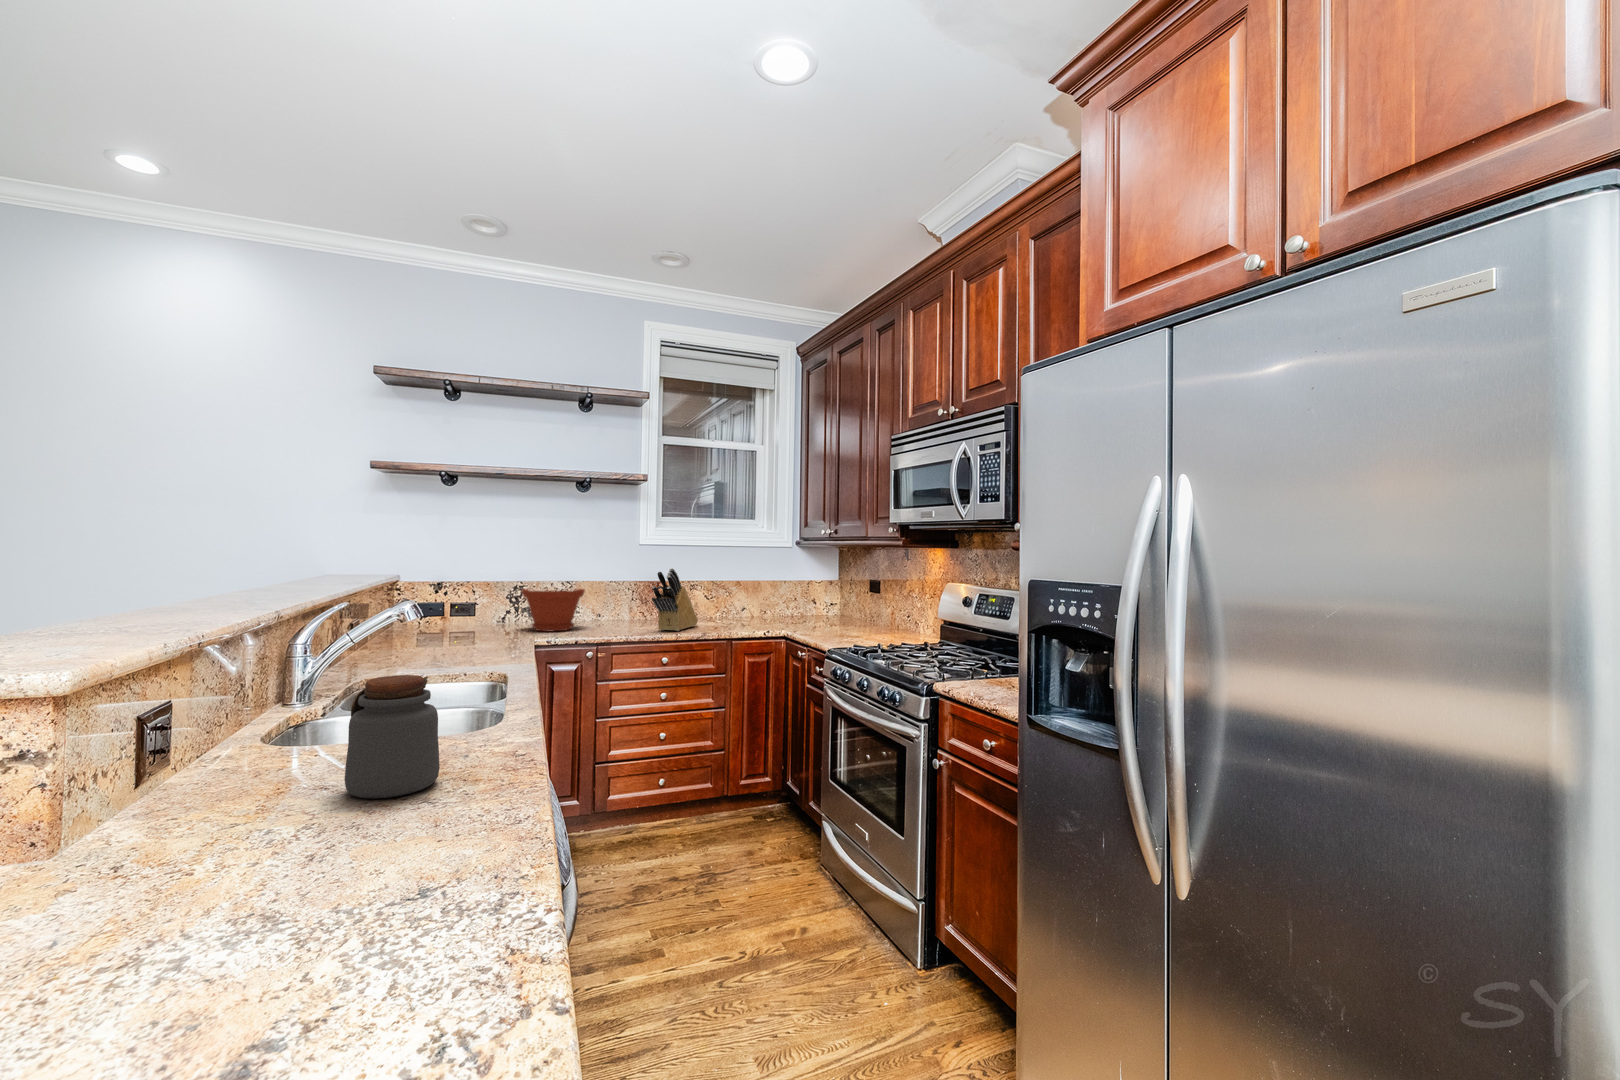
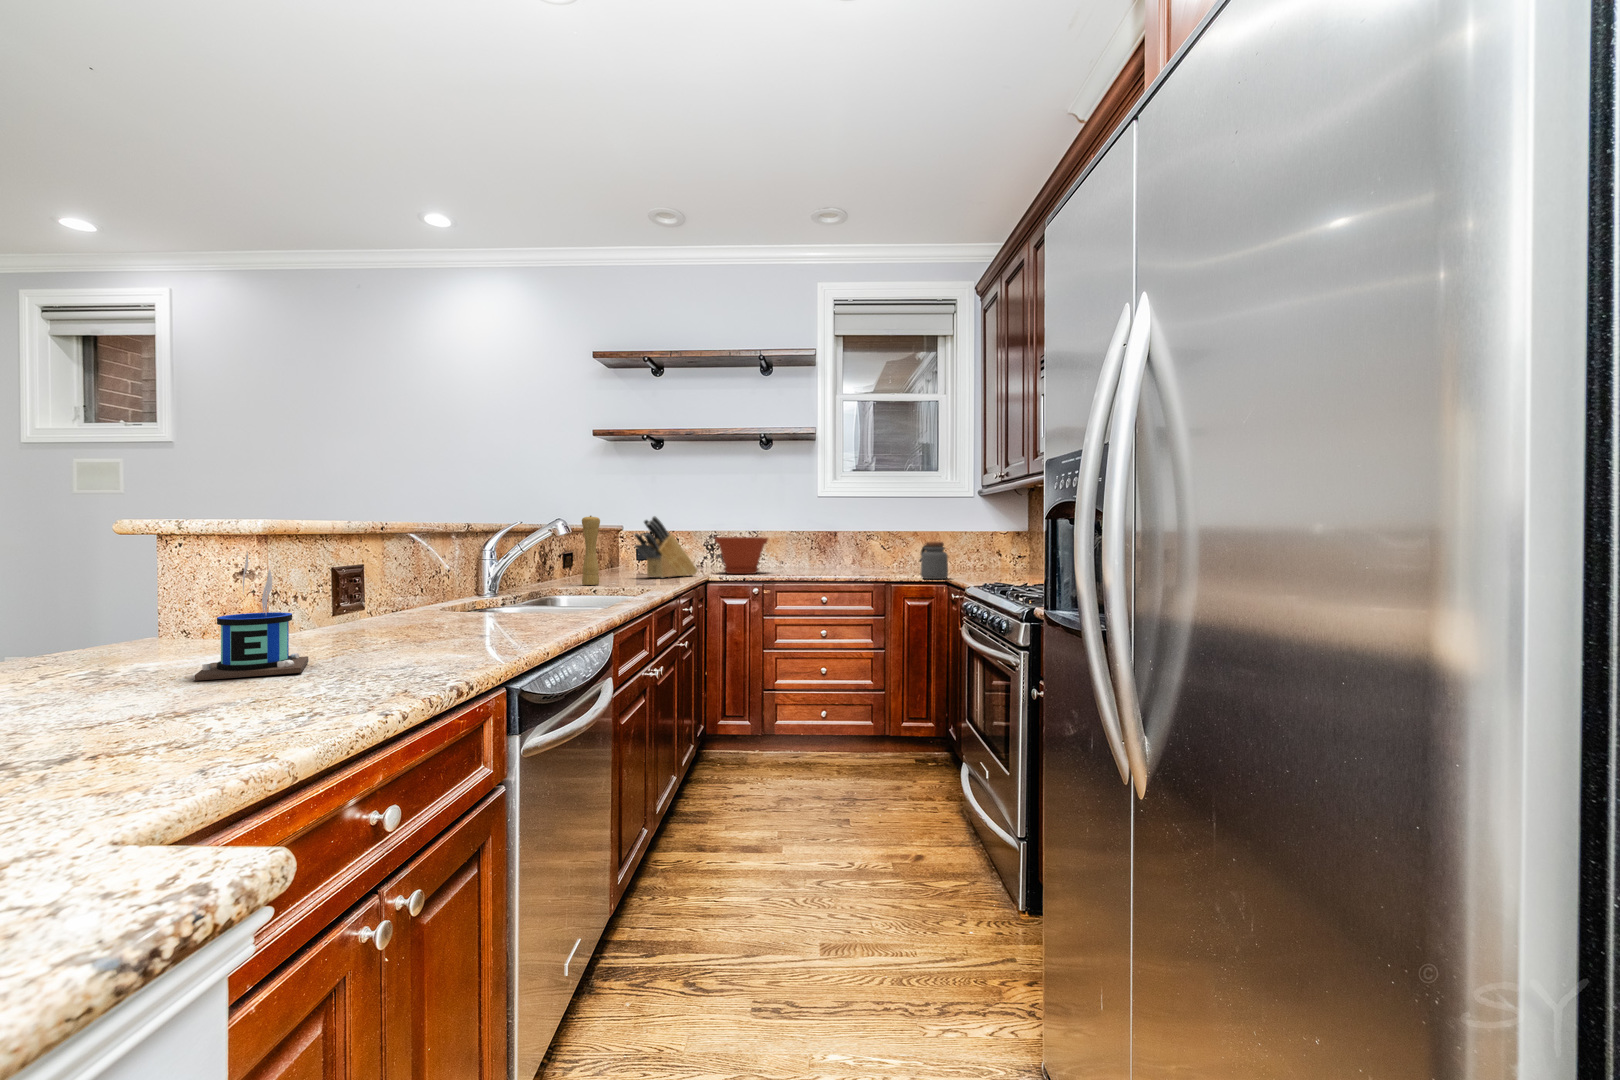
knife block: present [652,568,698,631] -> present [634,516,697,578]
pepper mill: none [380,577,406,663] -> present [582,516,600,585]
jar: present [344,675,440,799] -> present [921,542,948,579]
mug: none [87,762,278,998] -> present [195,552,308,681]

